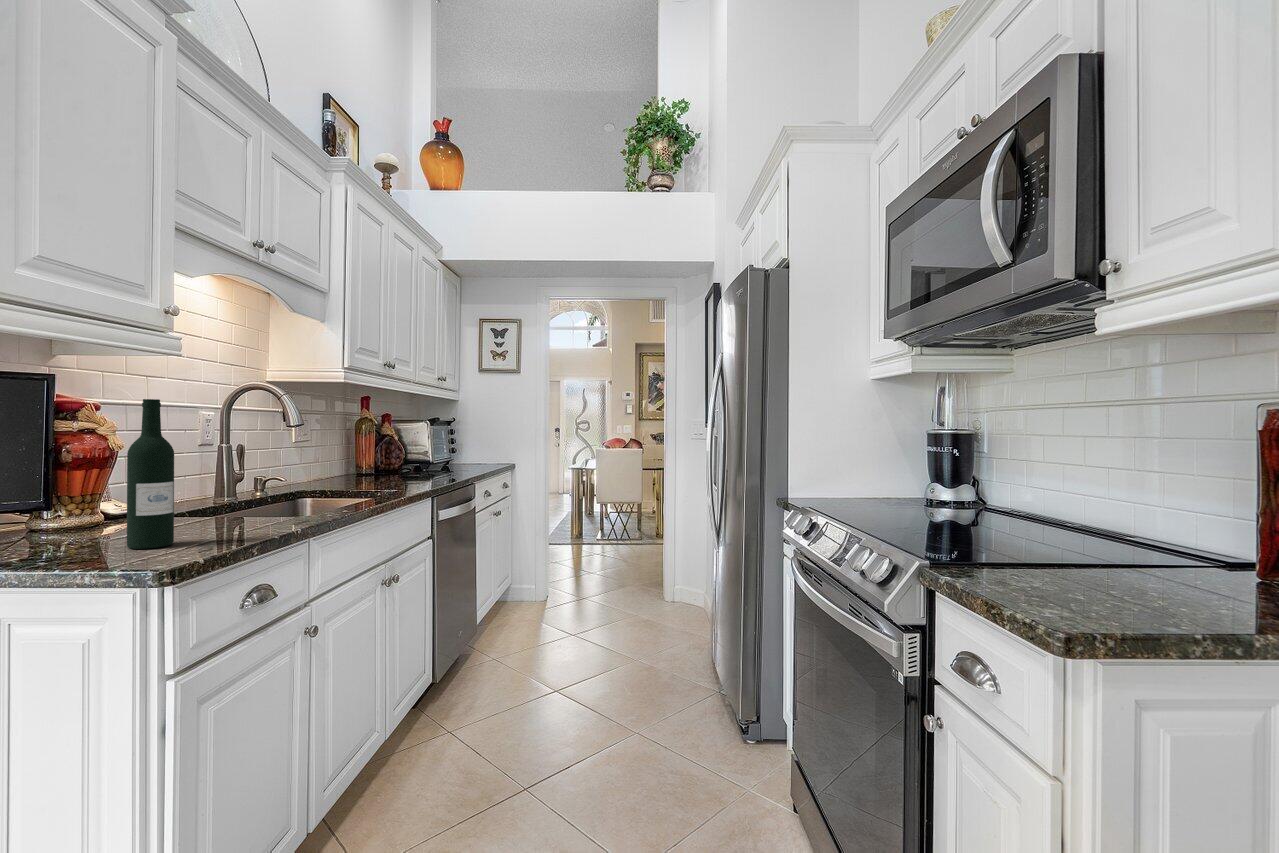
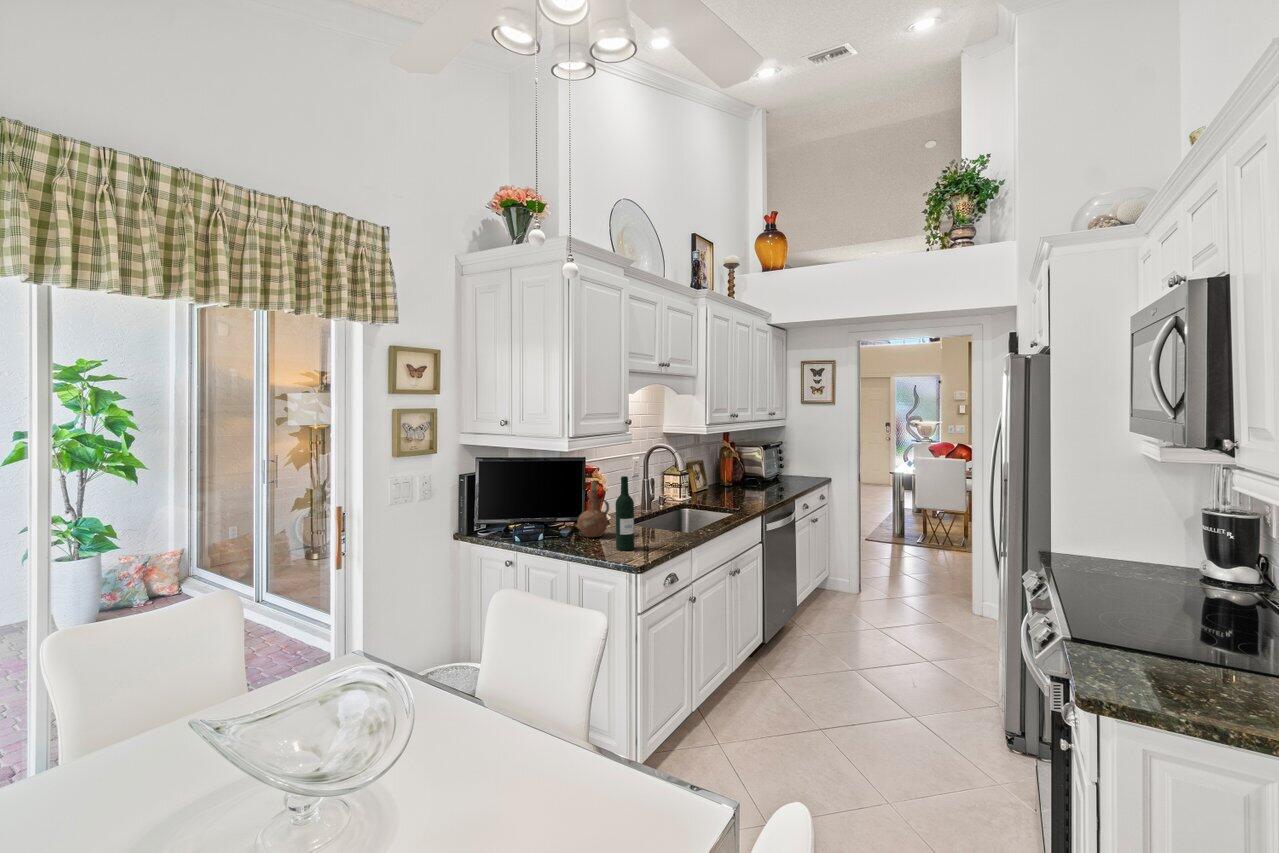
ceramic pitcher: none [39,422,126,535] -> present [578,481,609,537]

